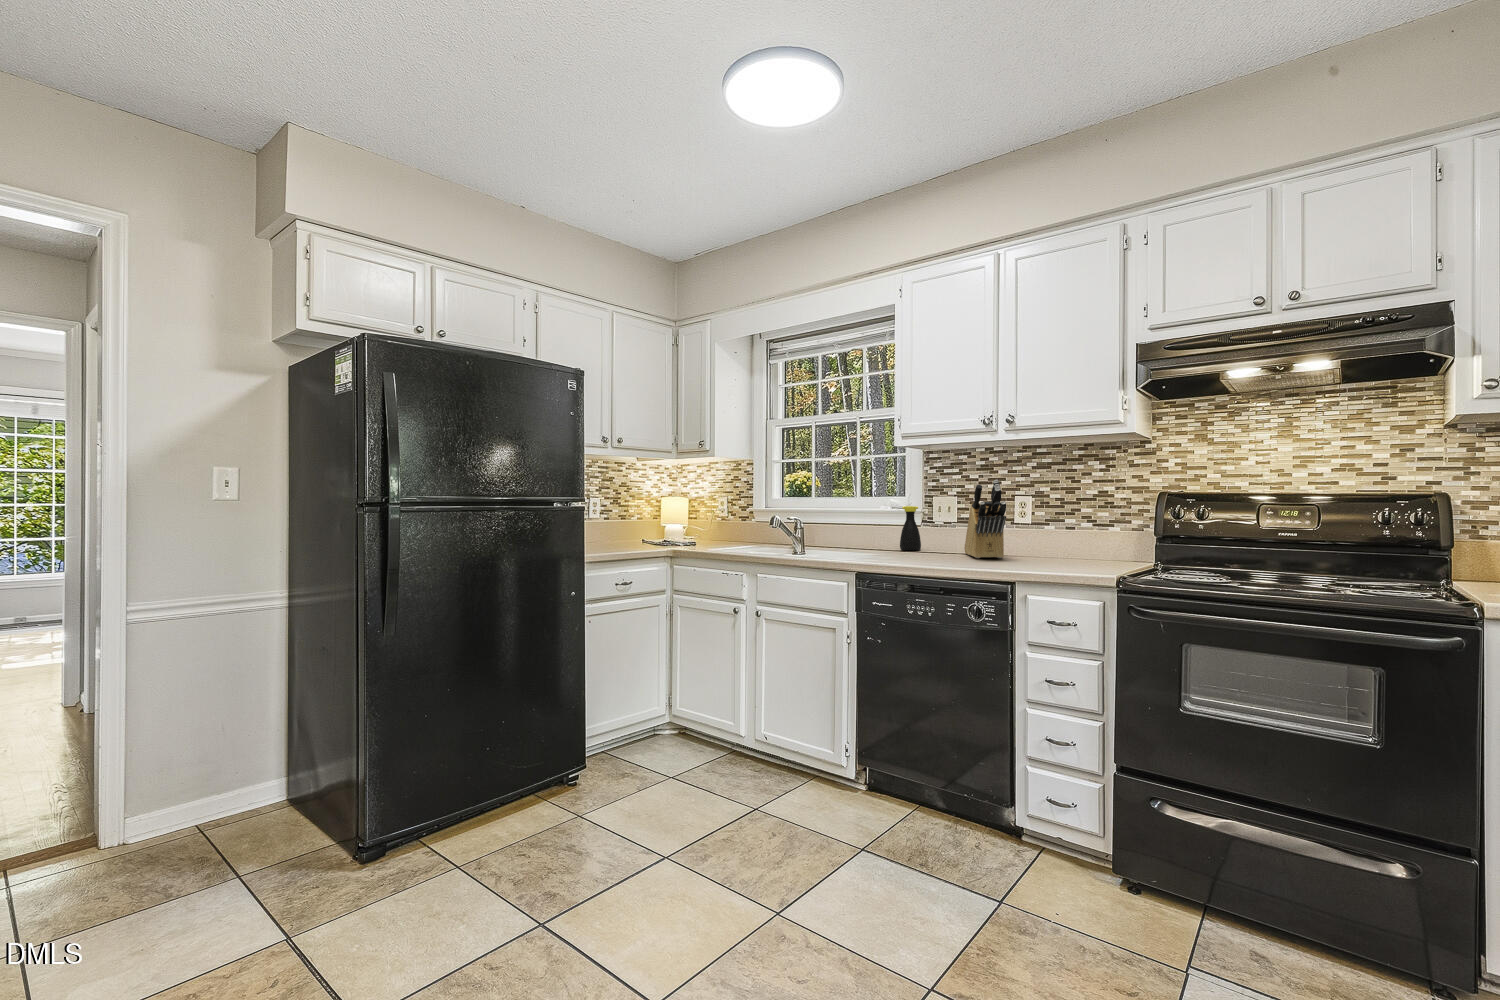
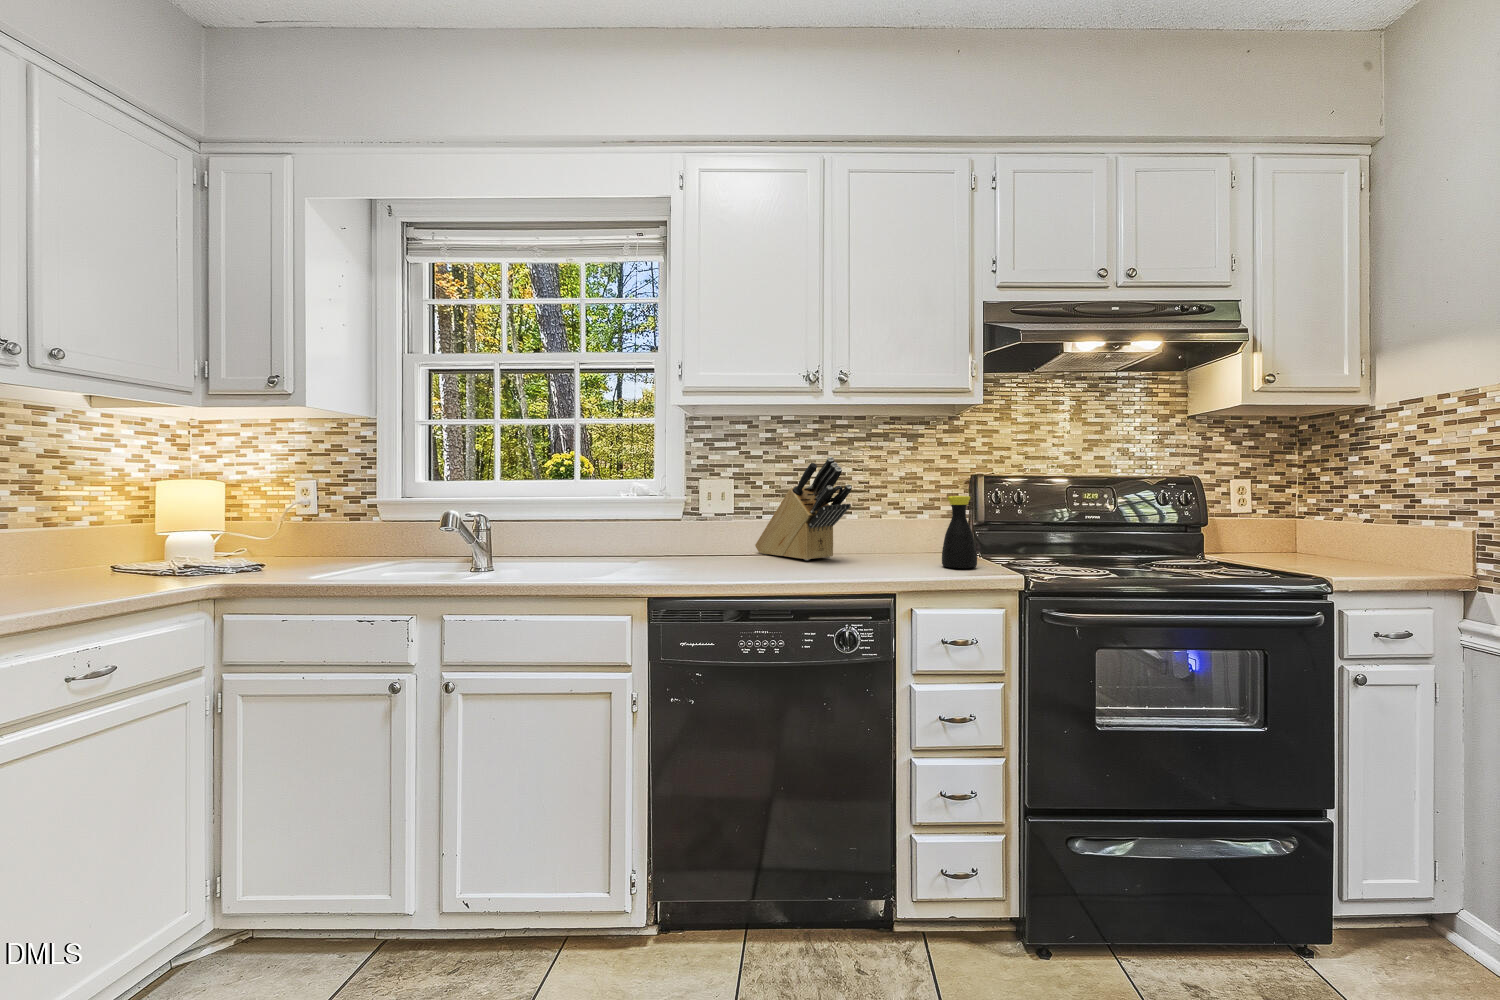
bottle: present [900,506,921,550] -> present [942,496,977,568]

